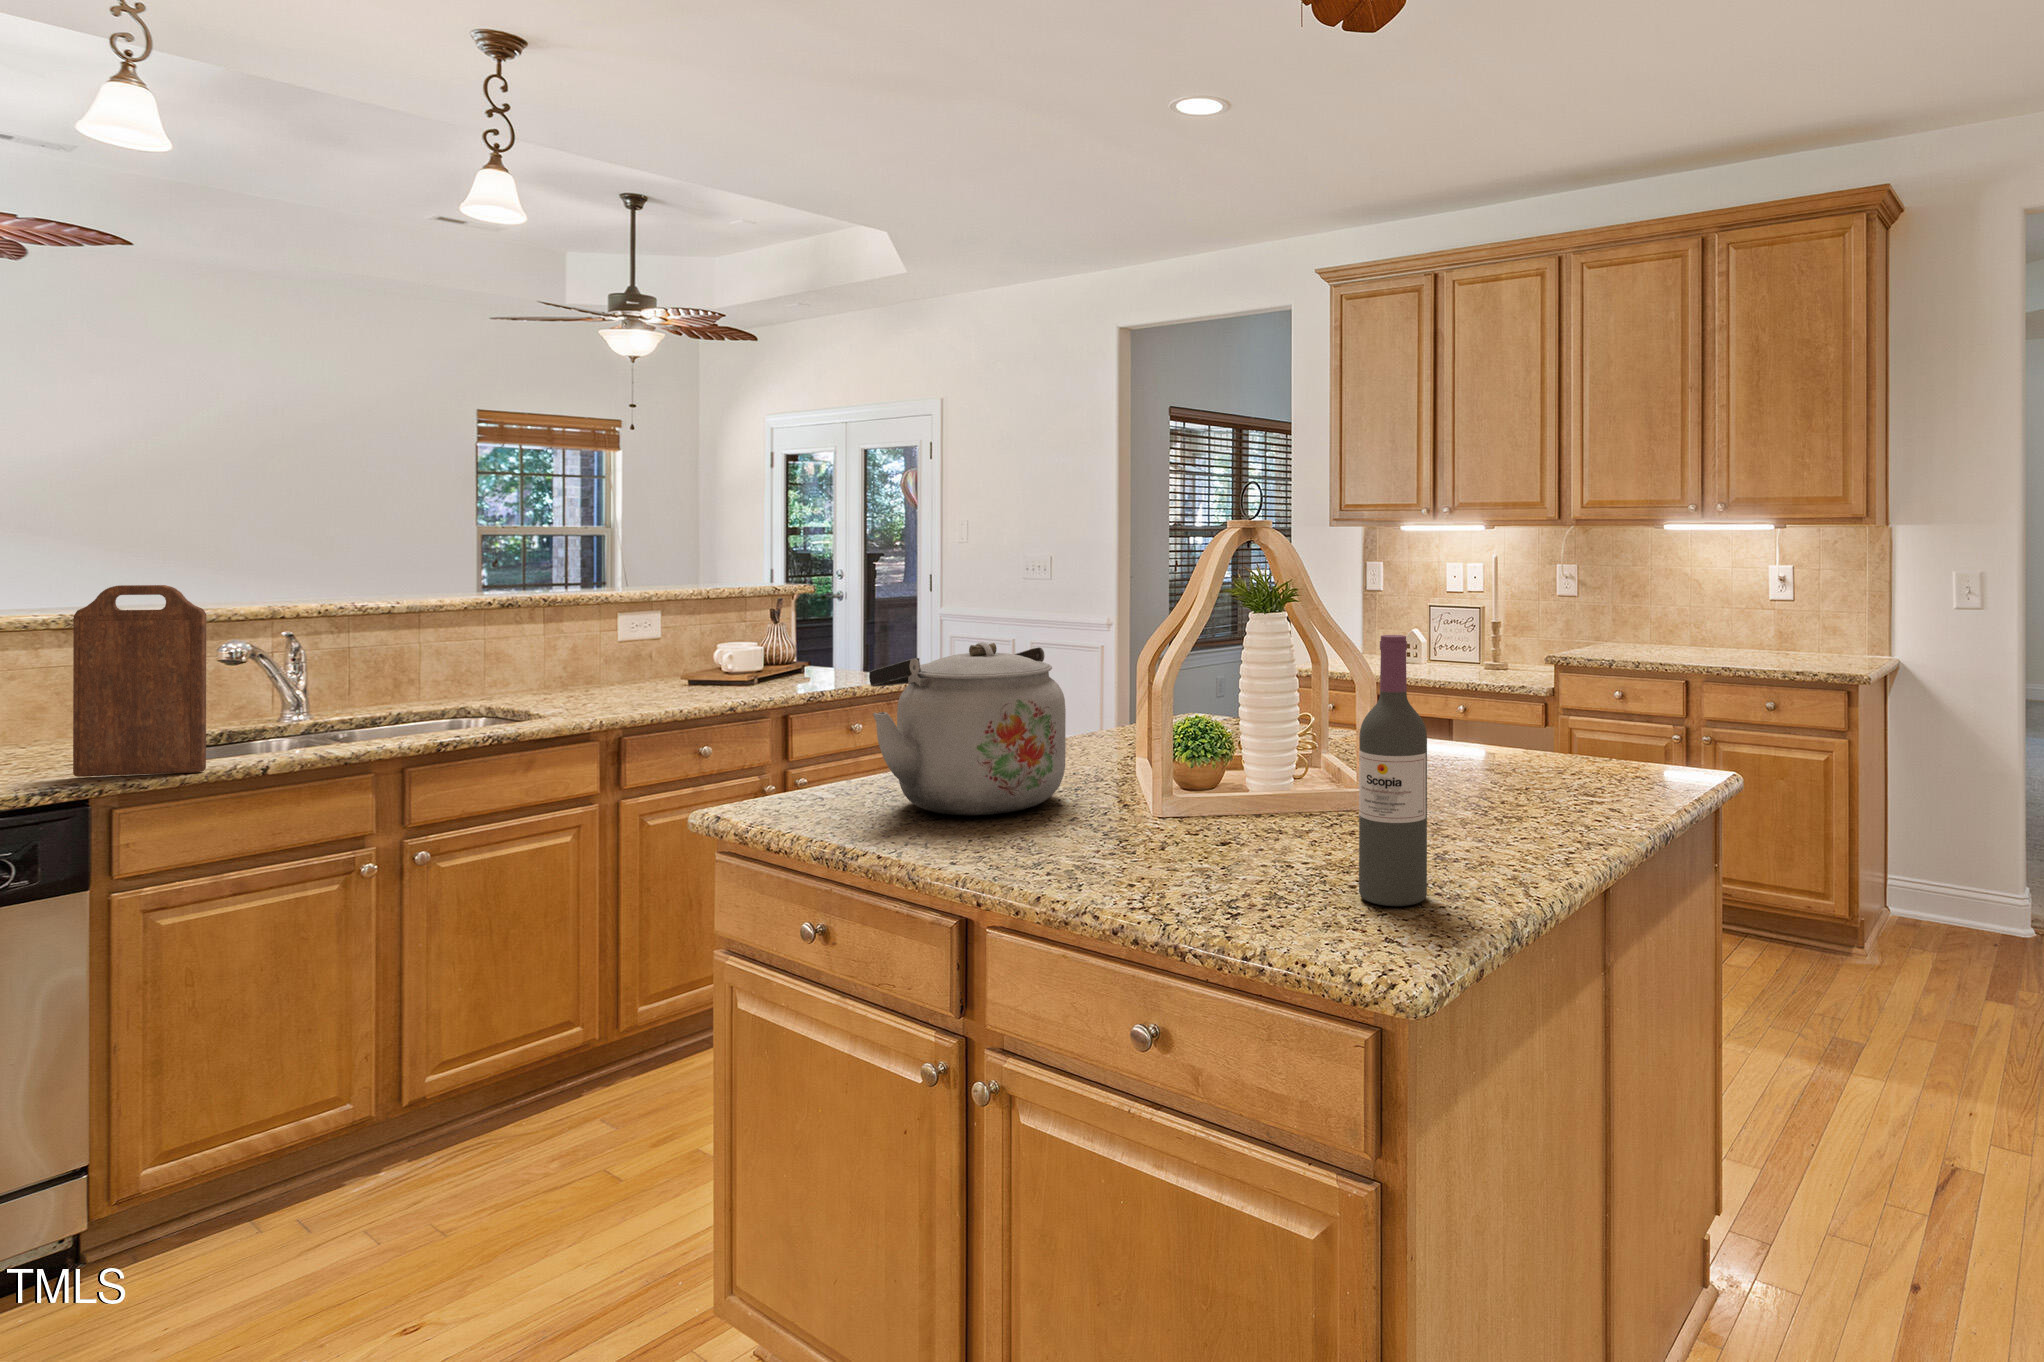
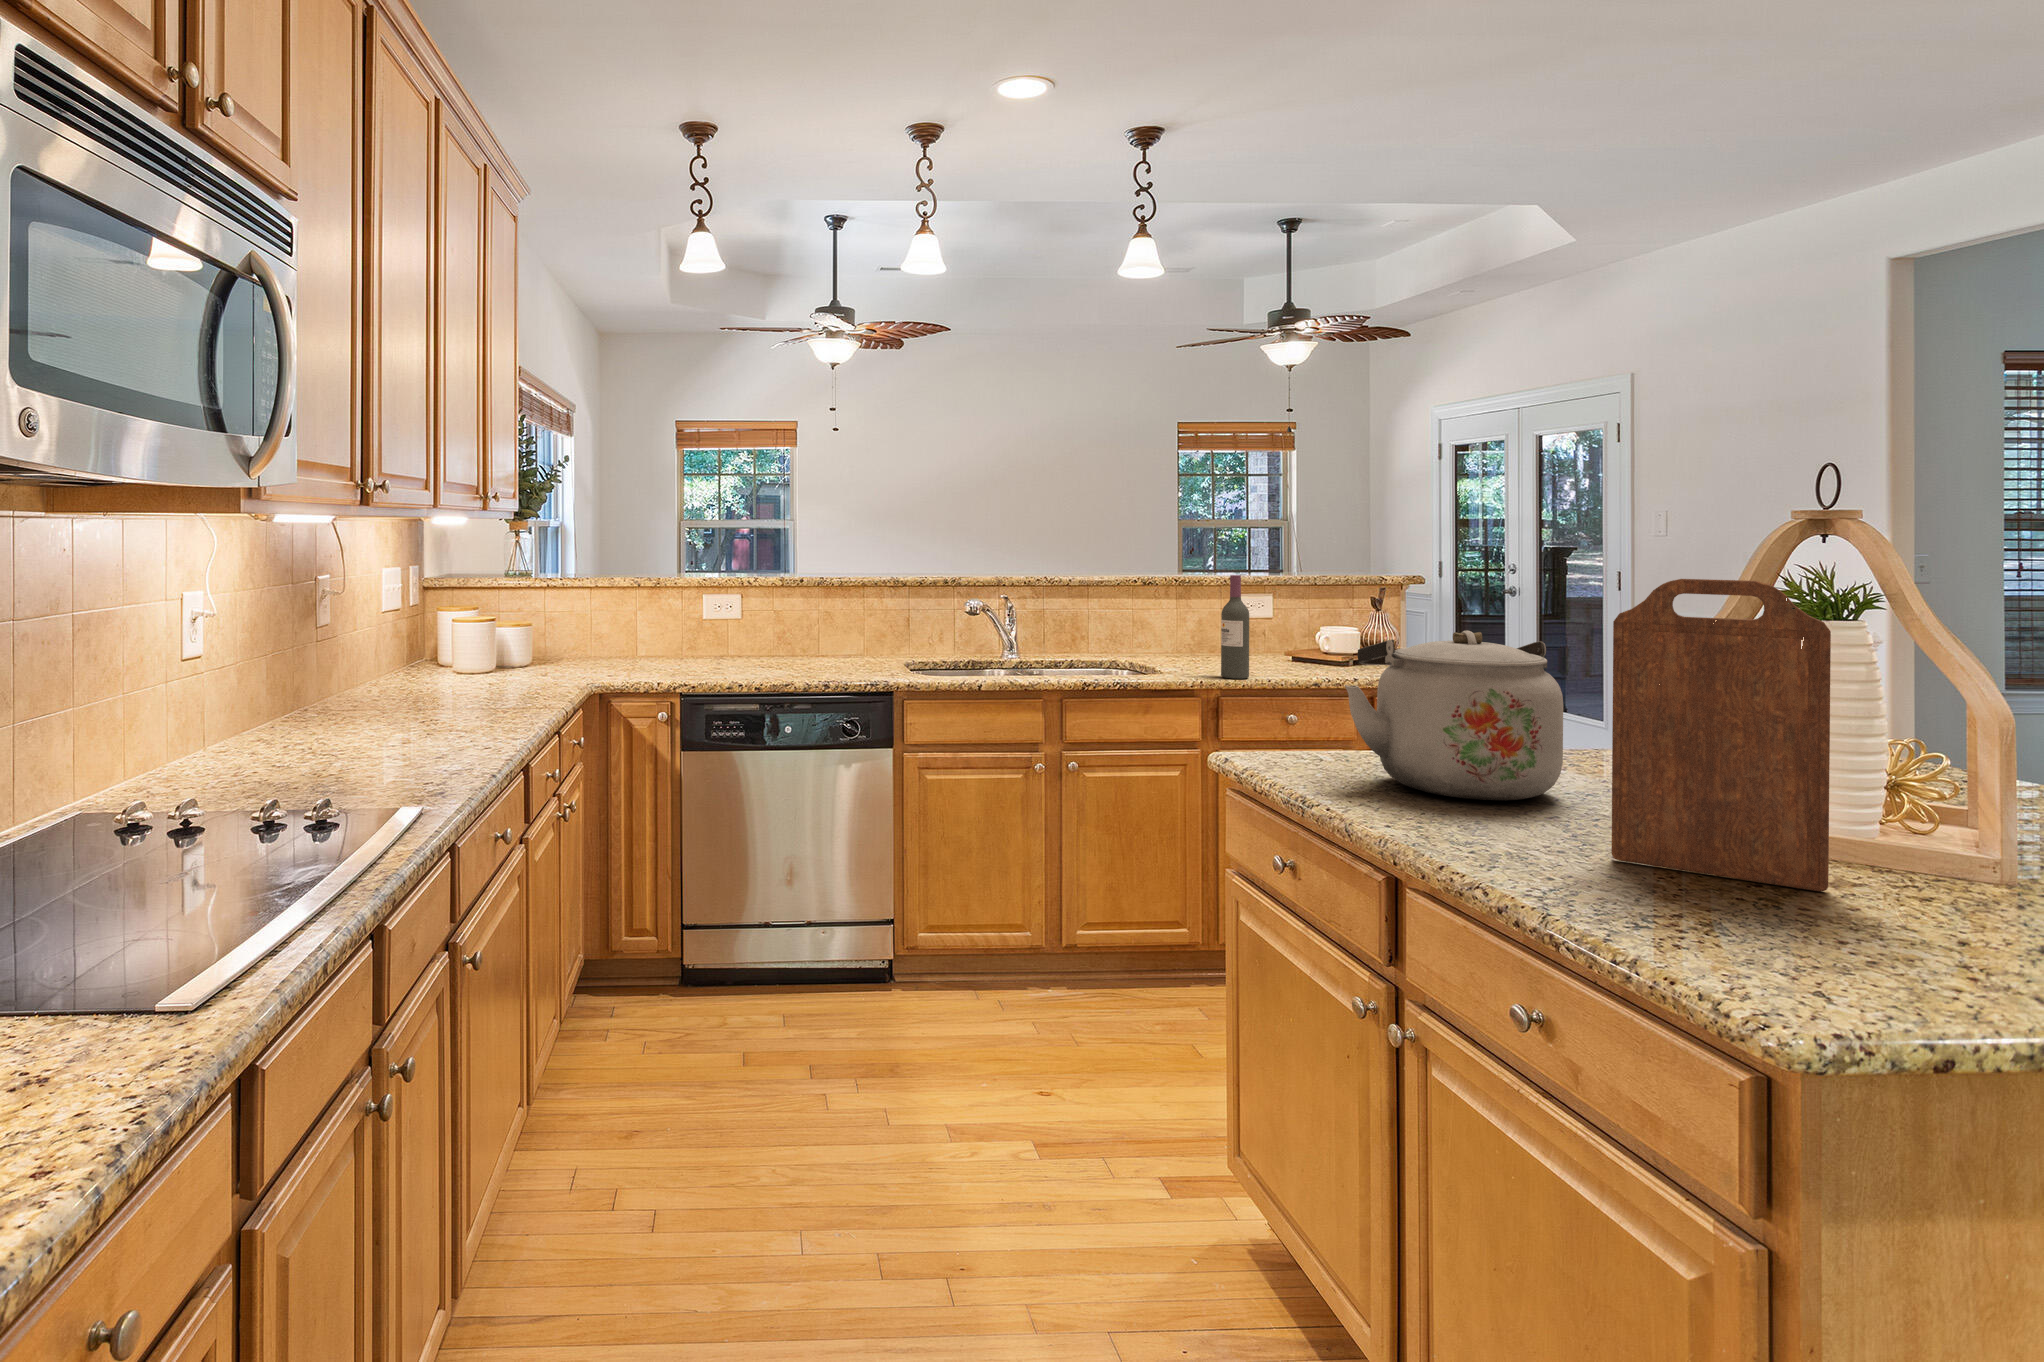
cutting board: present [73,585,206,777] -> present [1612,579,1831,891]
wine bottle: present [1359,635,1427,906] -> present [1221,575,1249,679]

